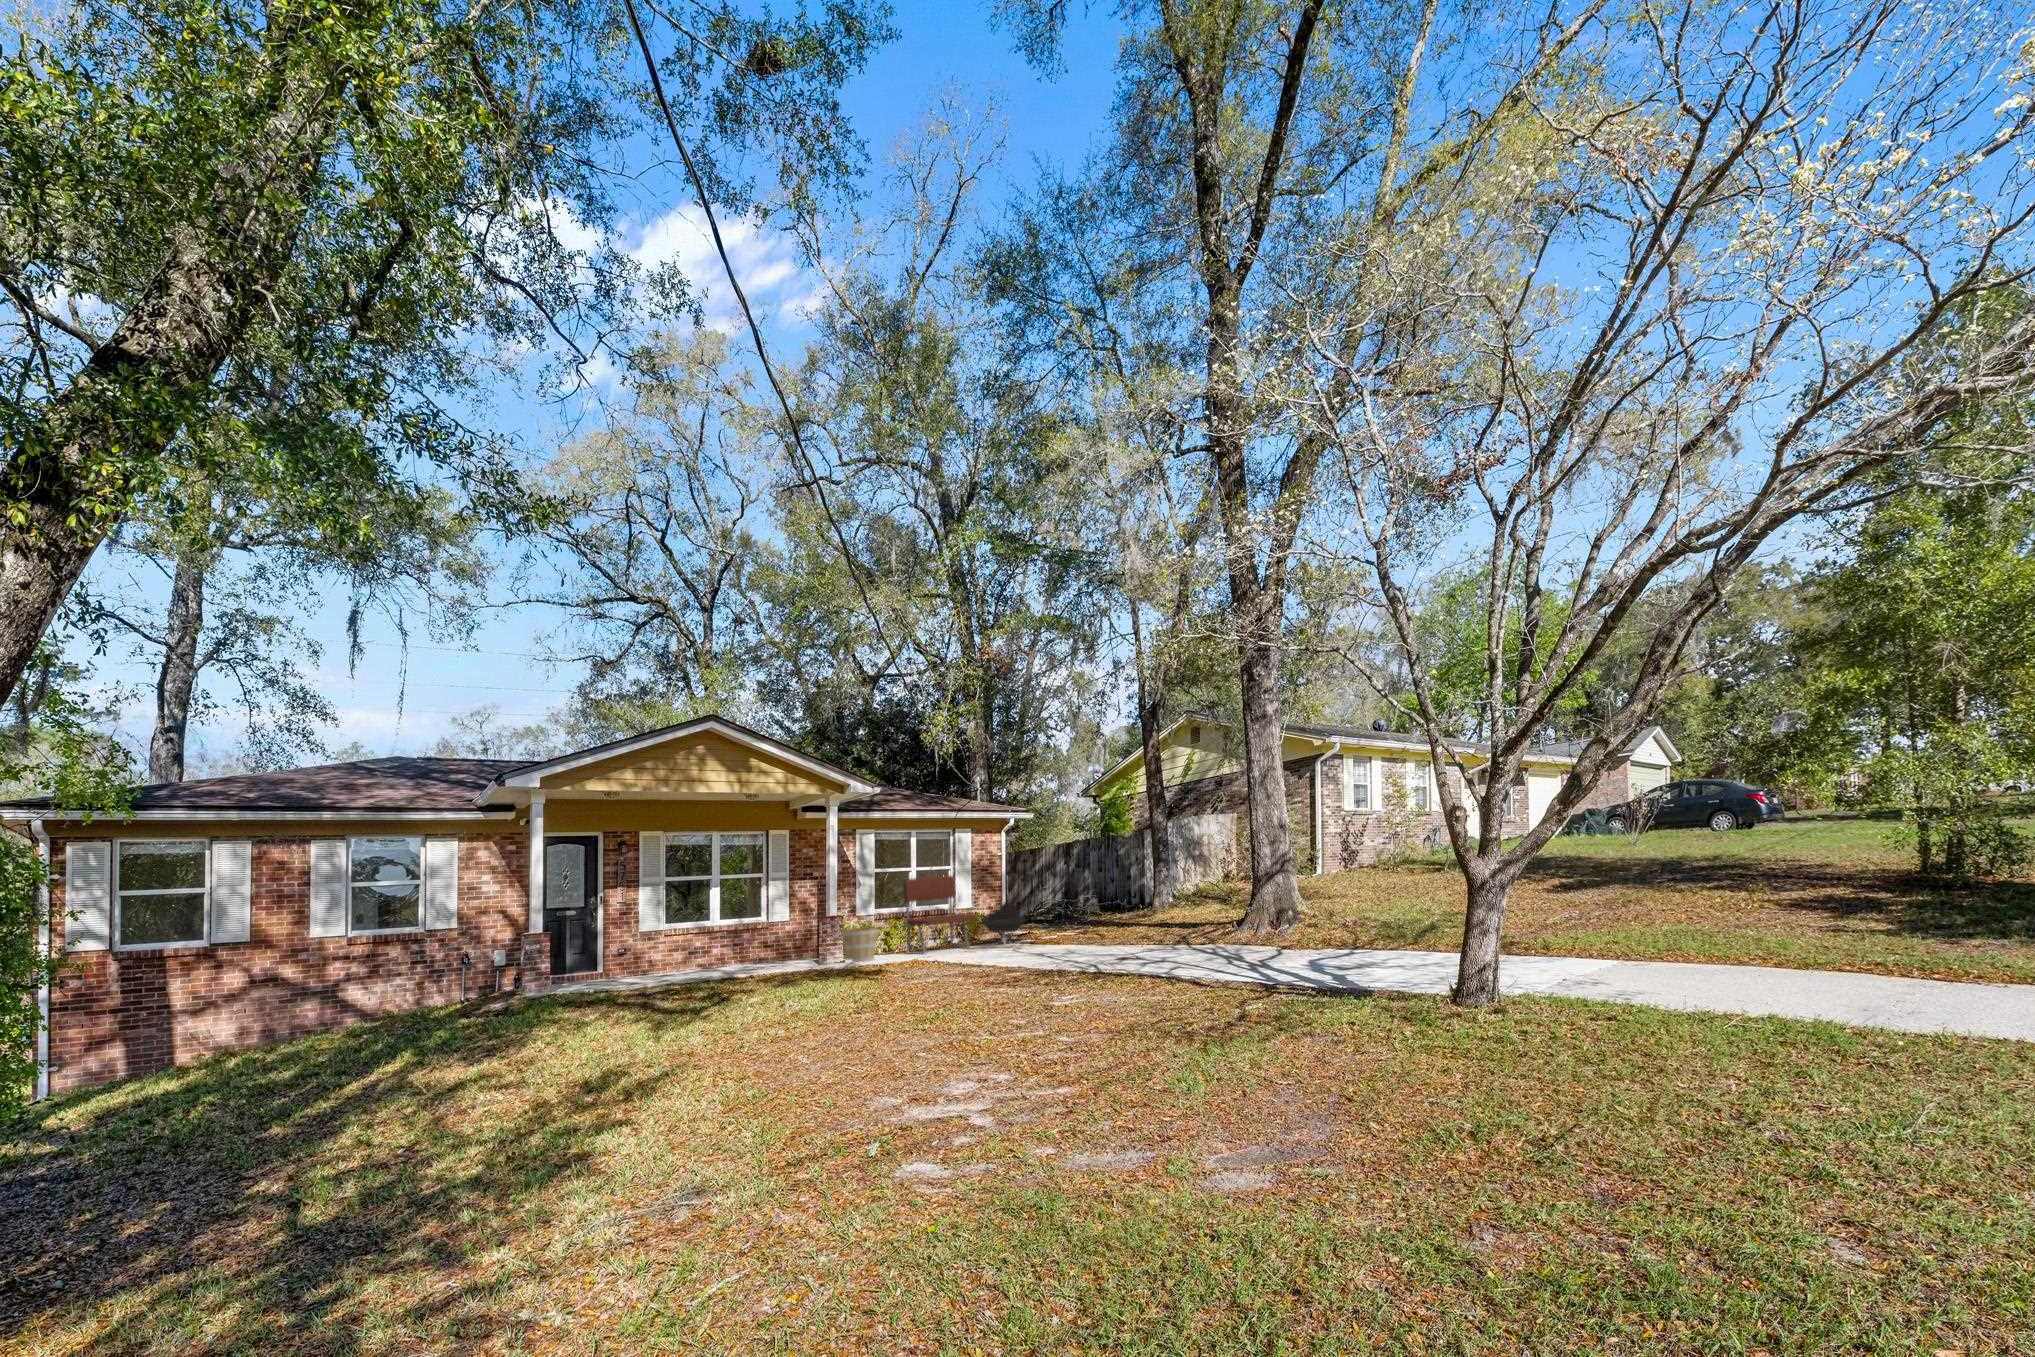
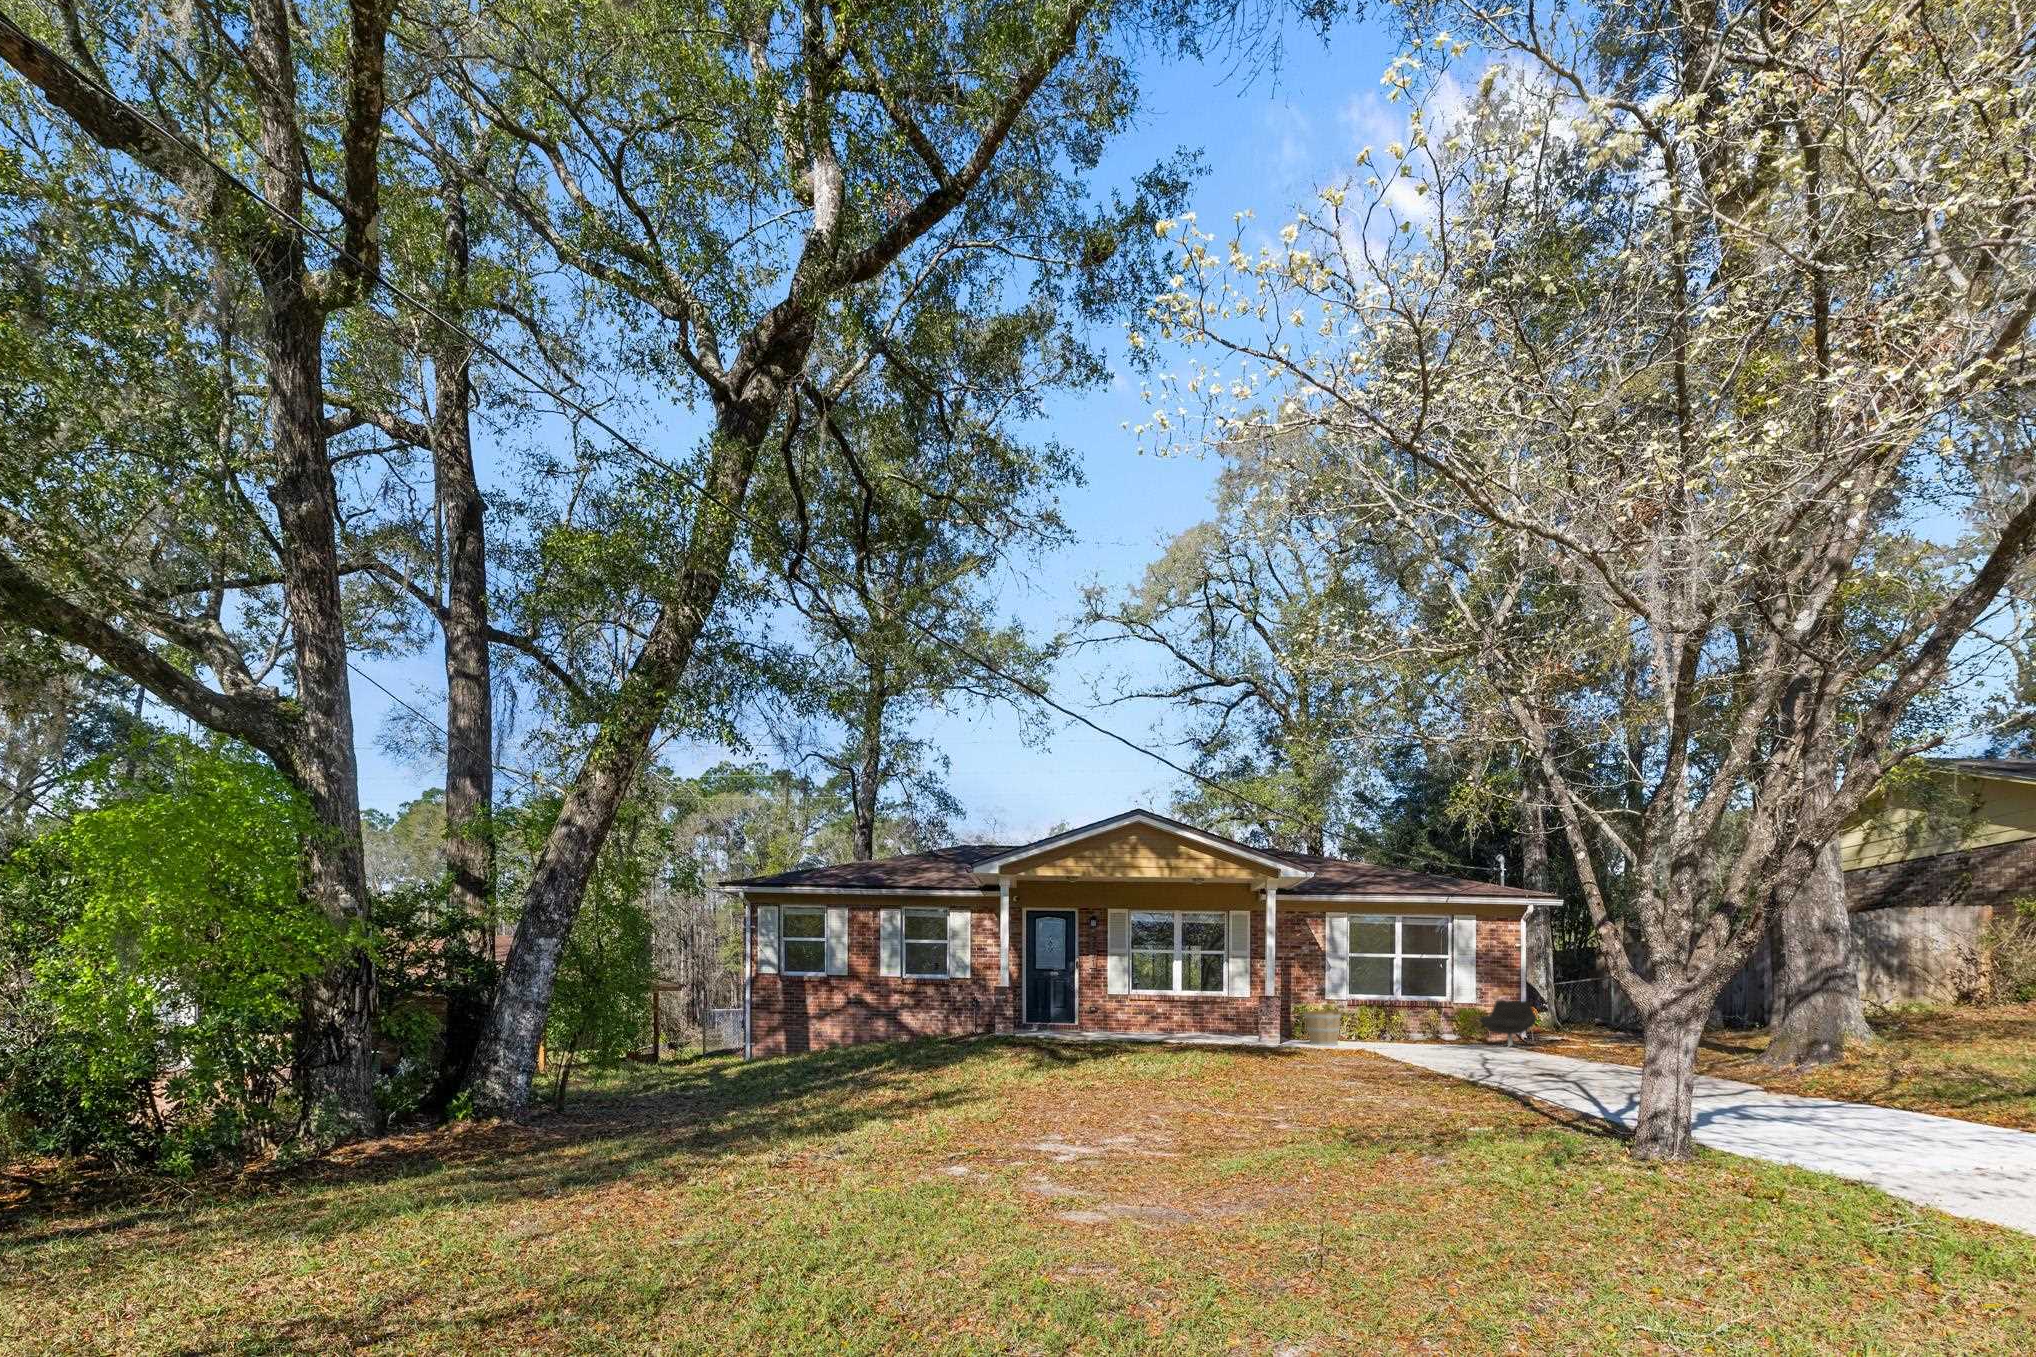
bench: present [903,876,976,954] -> none [1380,966,1464,1047]

